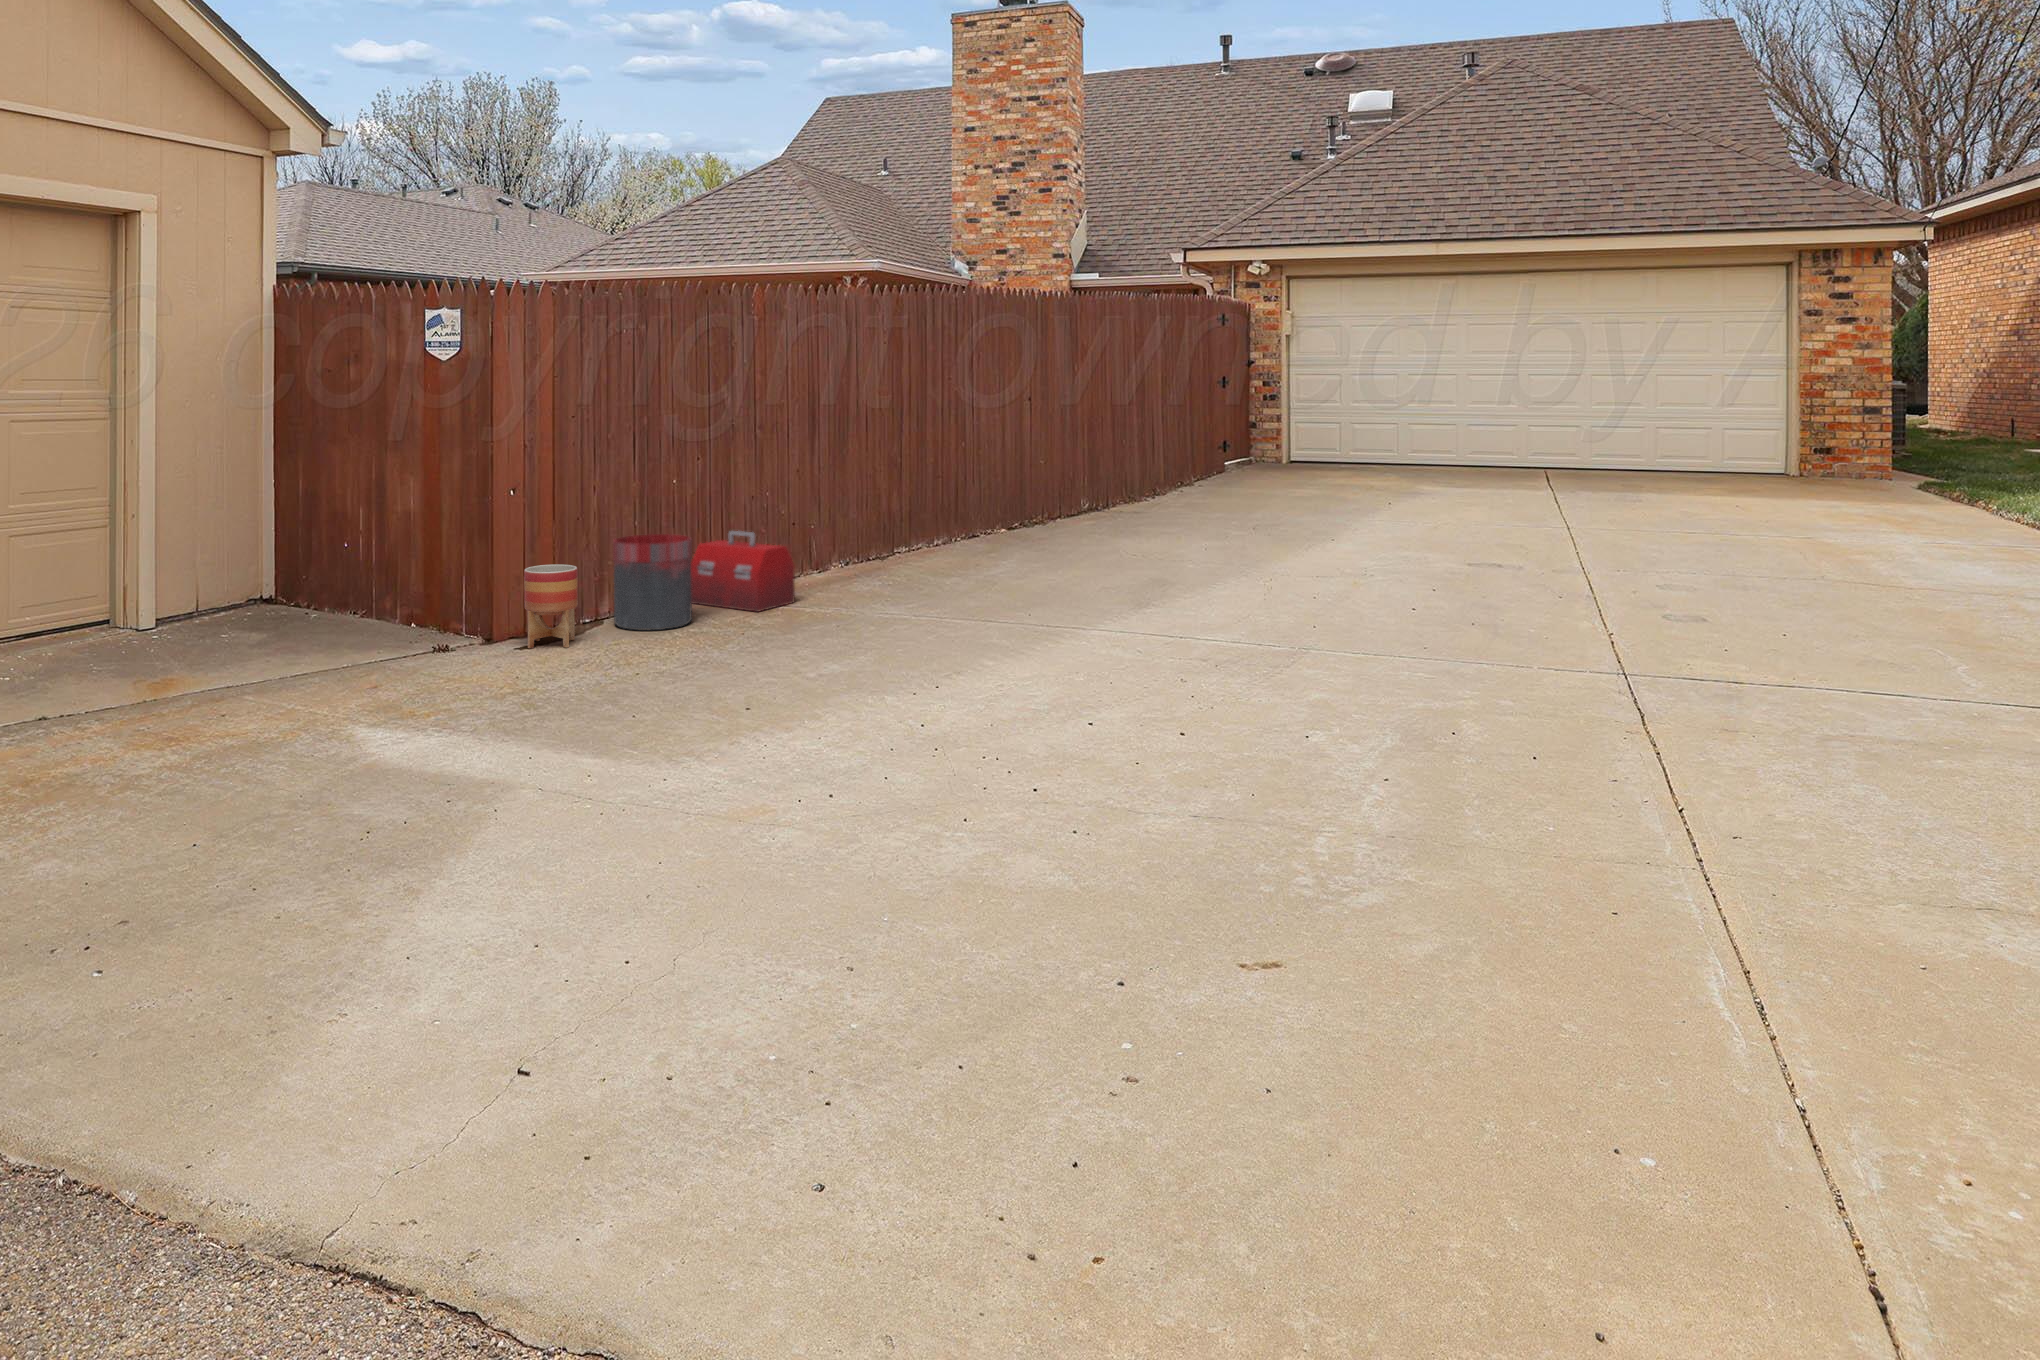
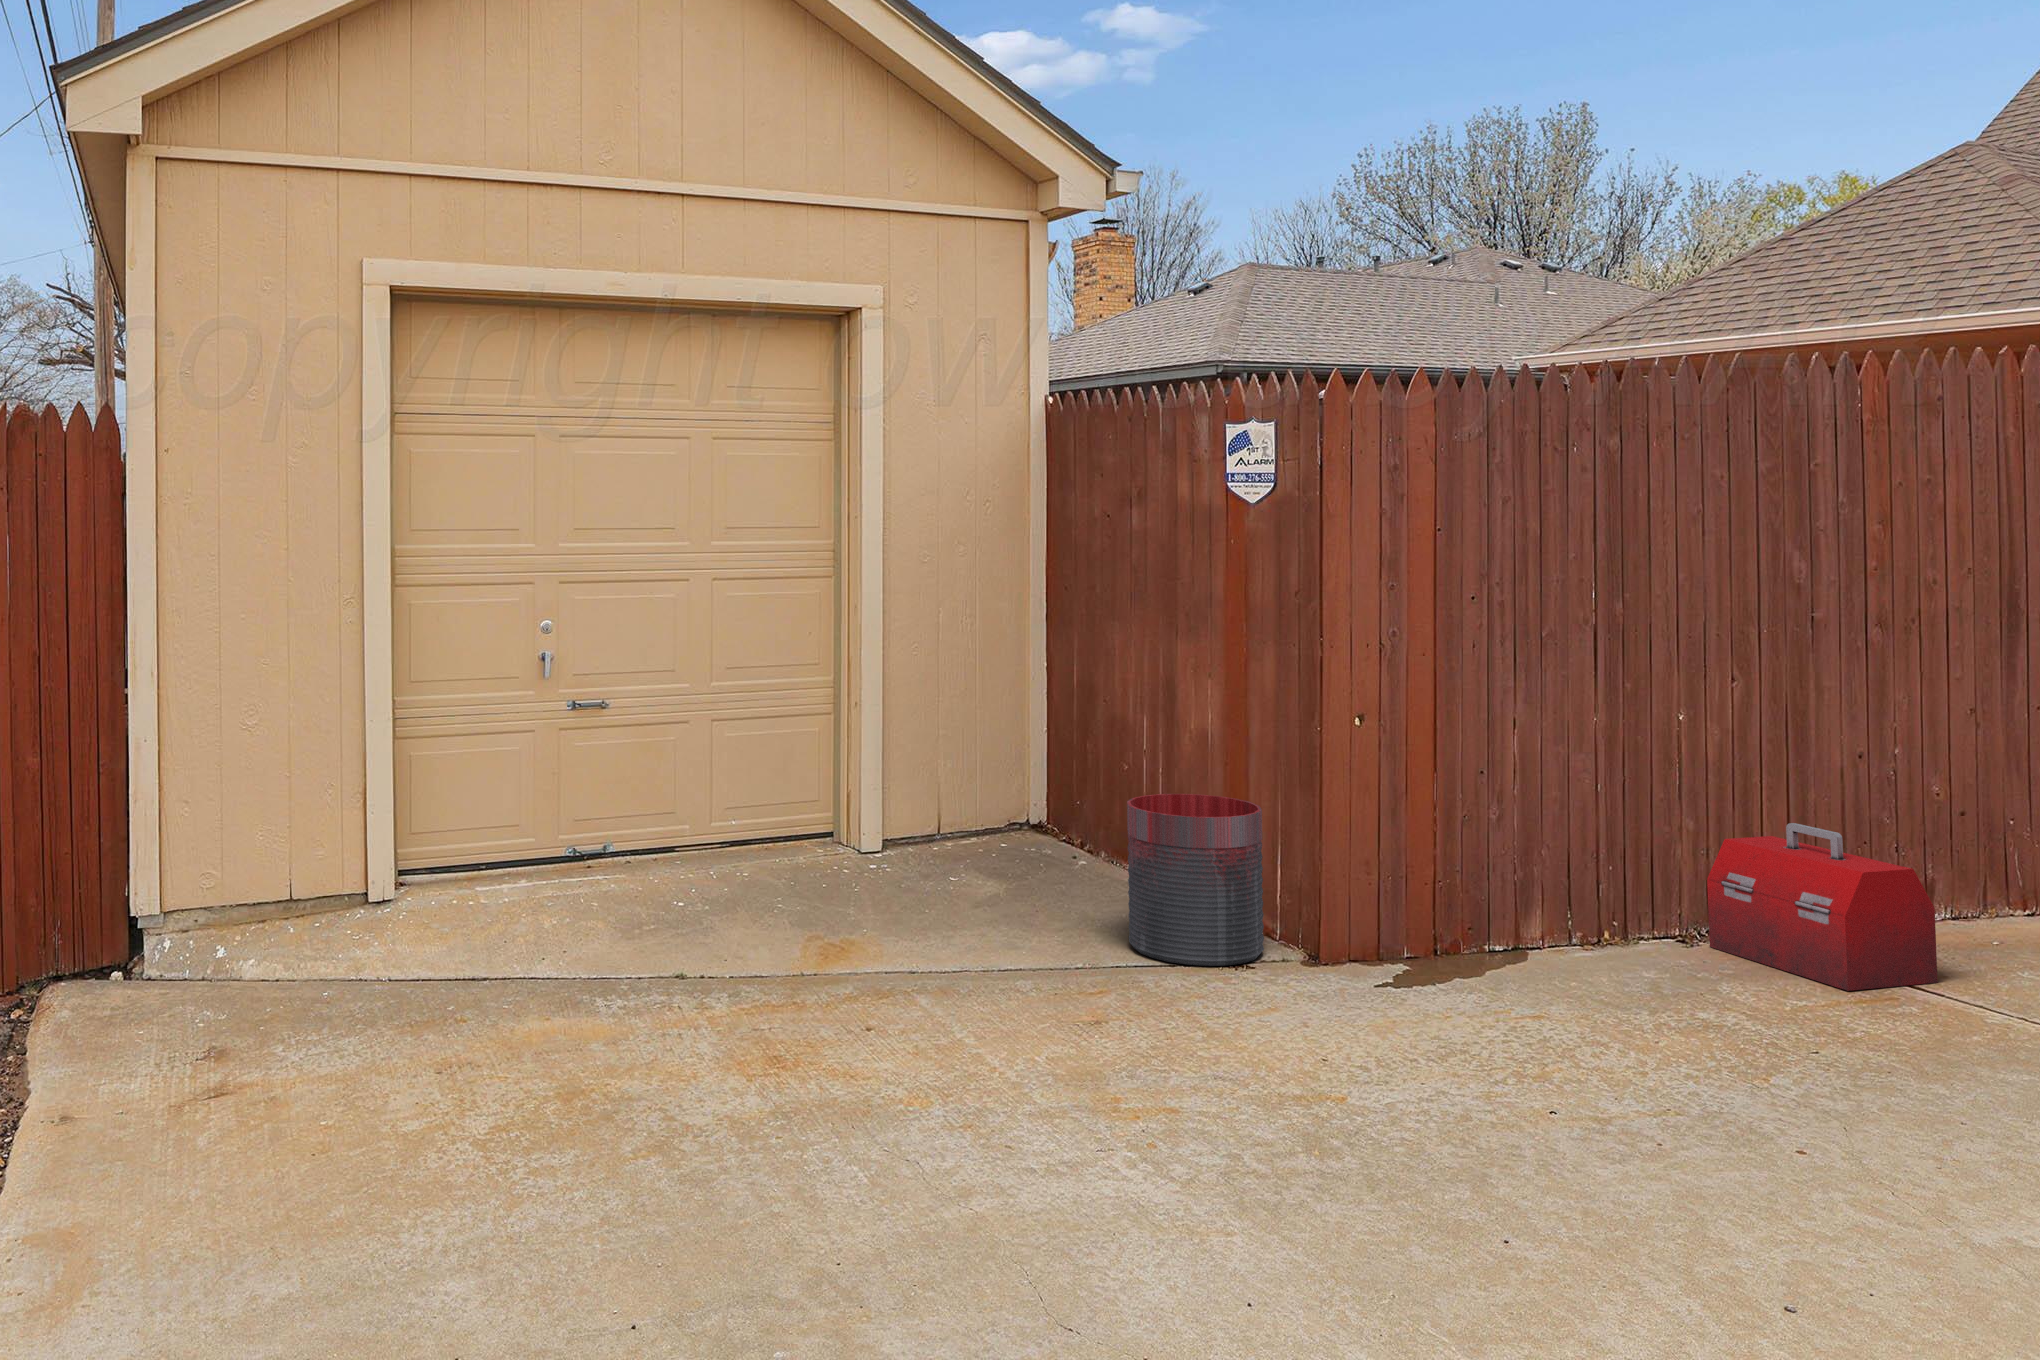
trash can: present [613,534,692,631] -> present [1127,794,1264,966]
planter: present [524,564,578,648] -> none [1369,848,1463,1002]

